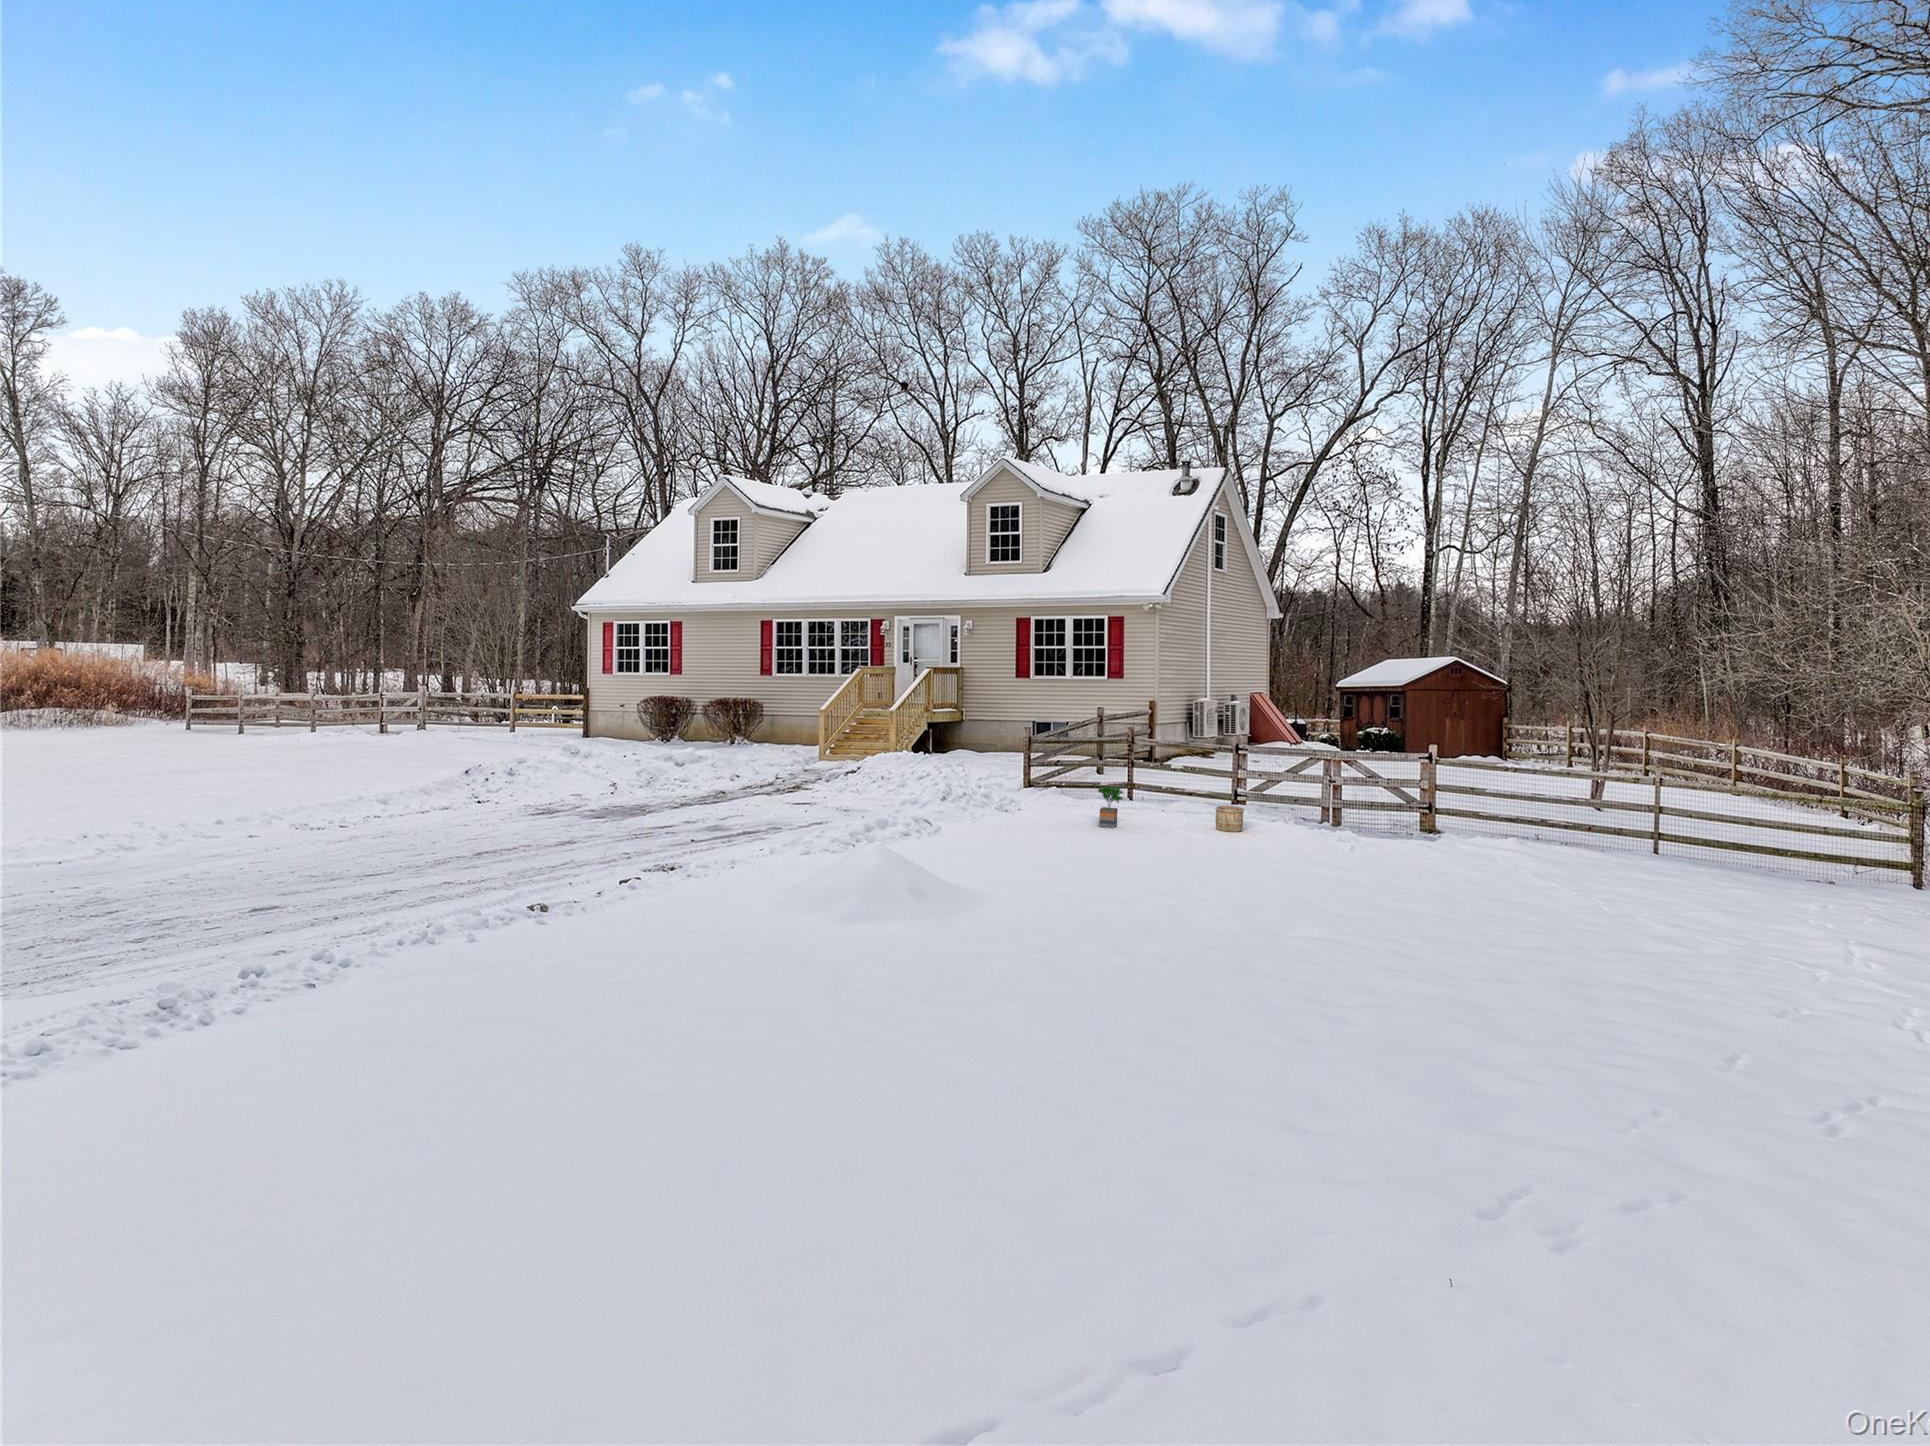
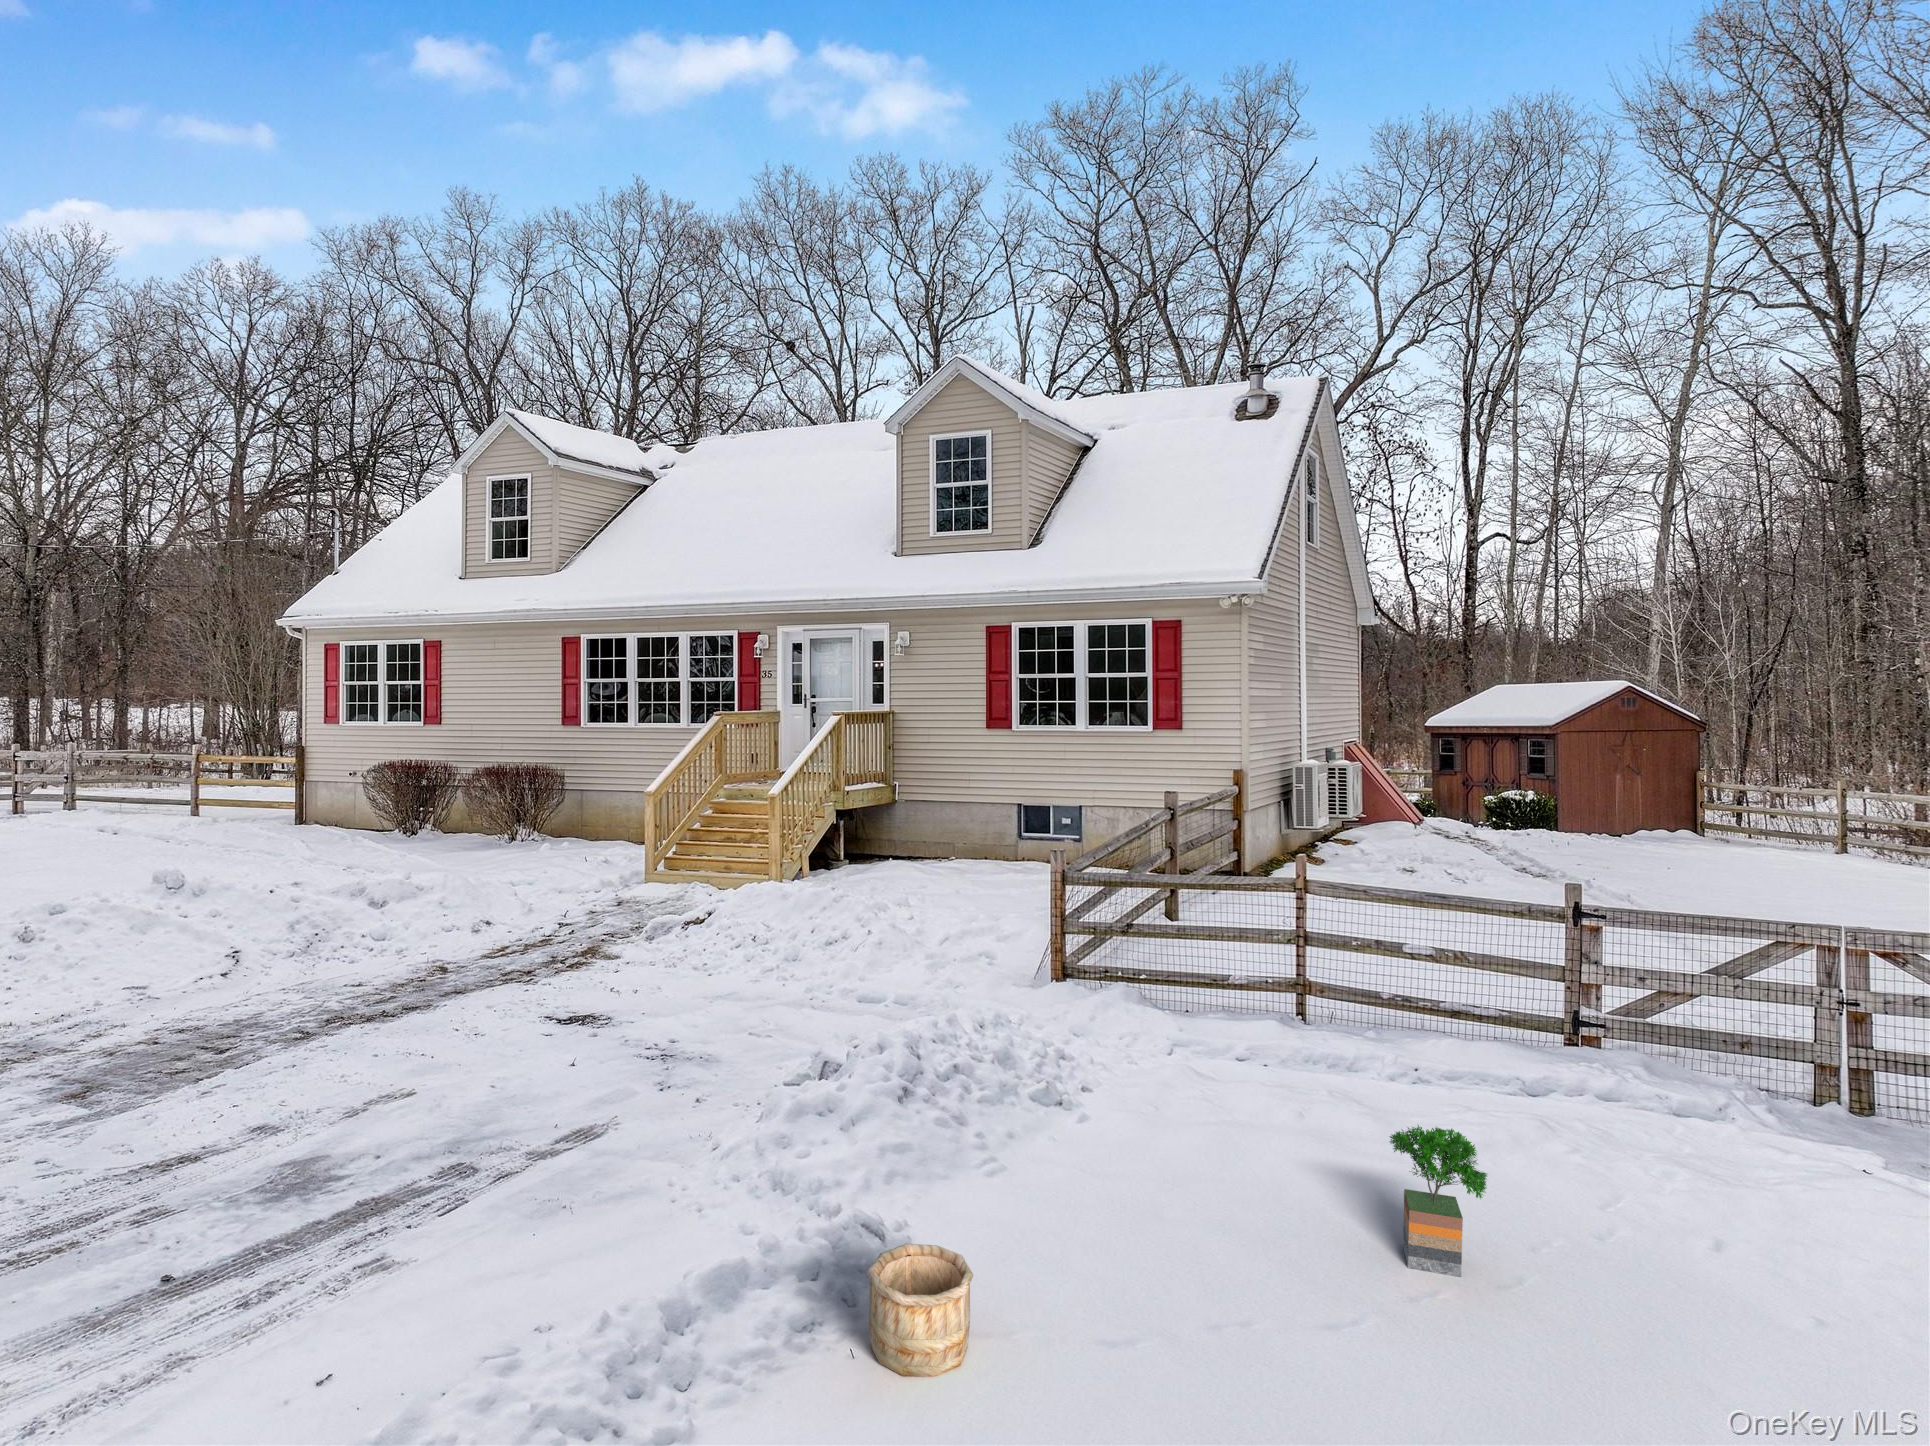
wooden bucket: present [1215,806,1244,832] -> present [867,1244,973,1376]

